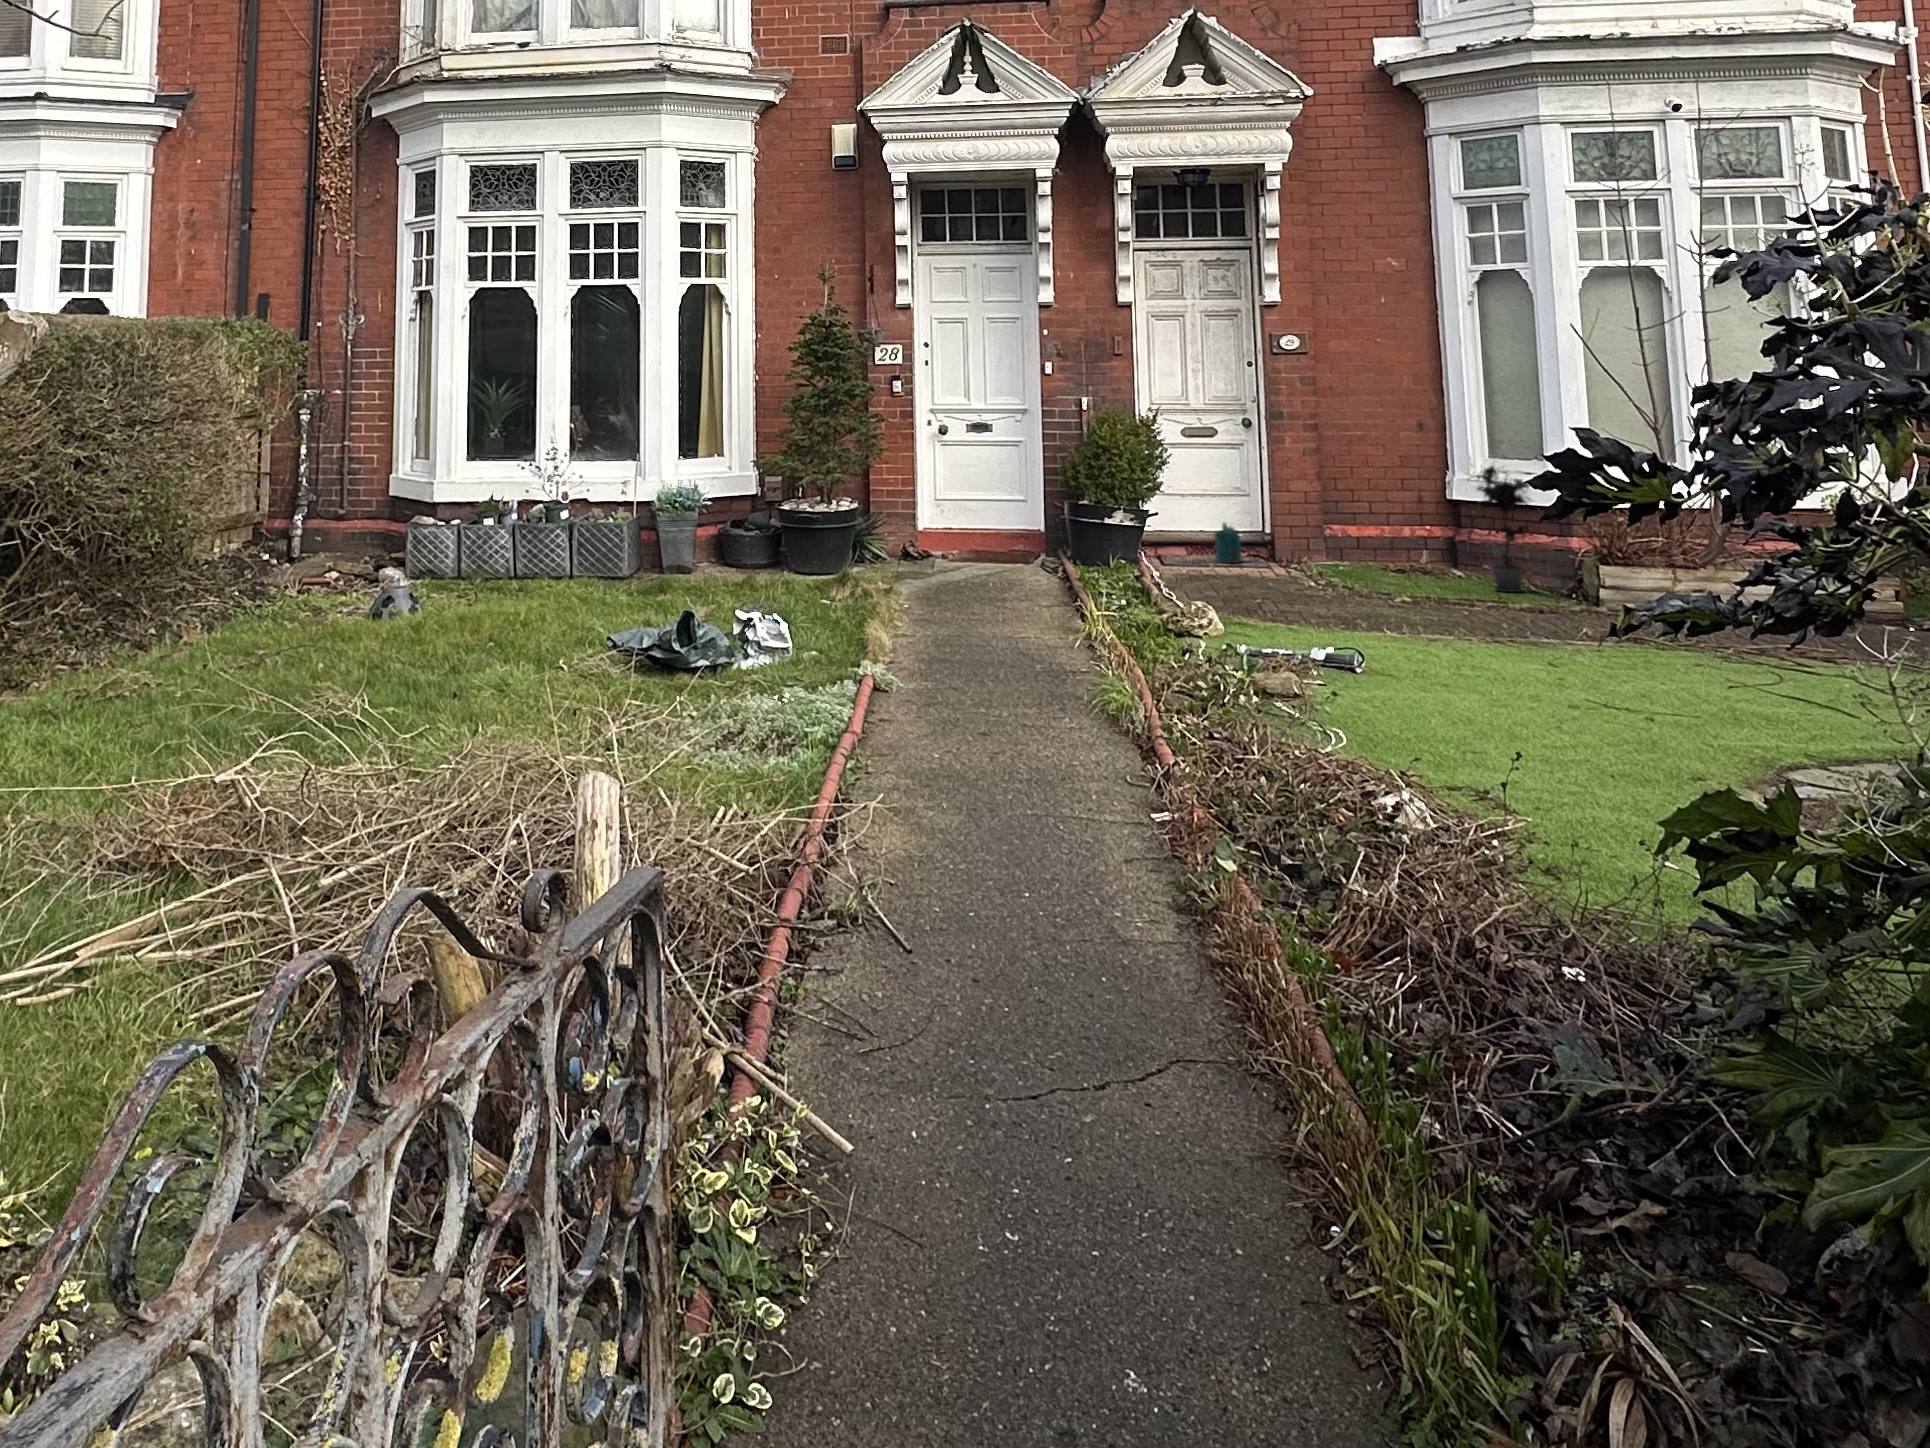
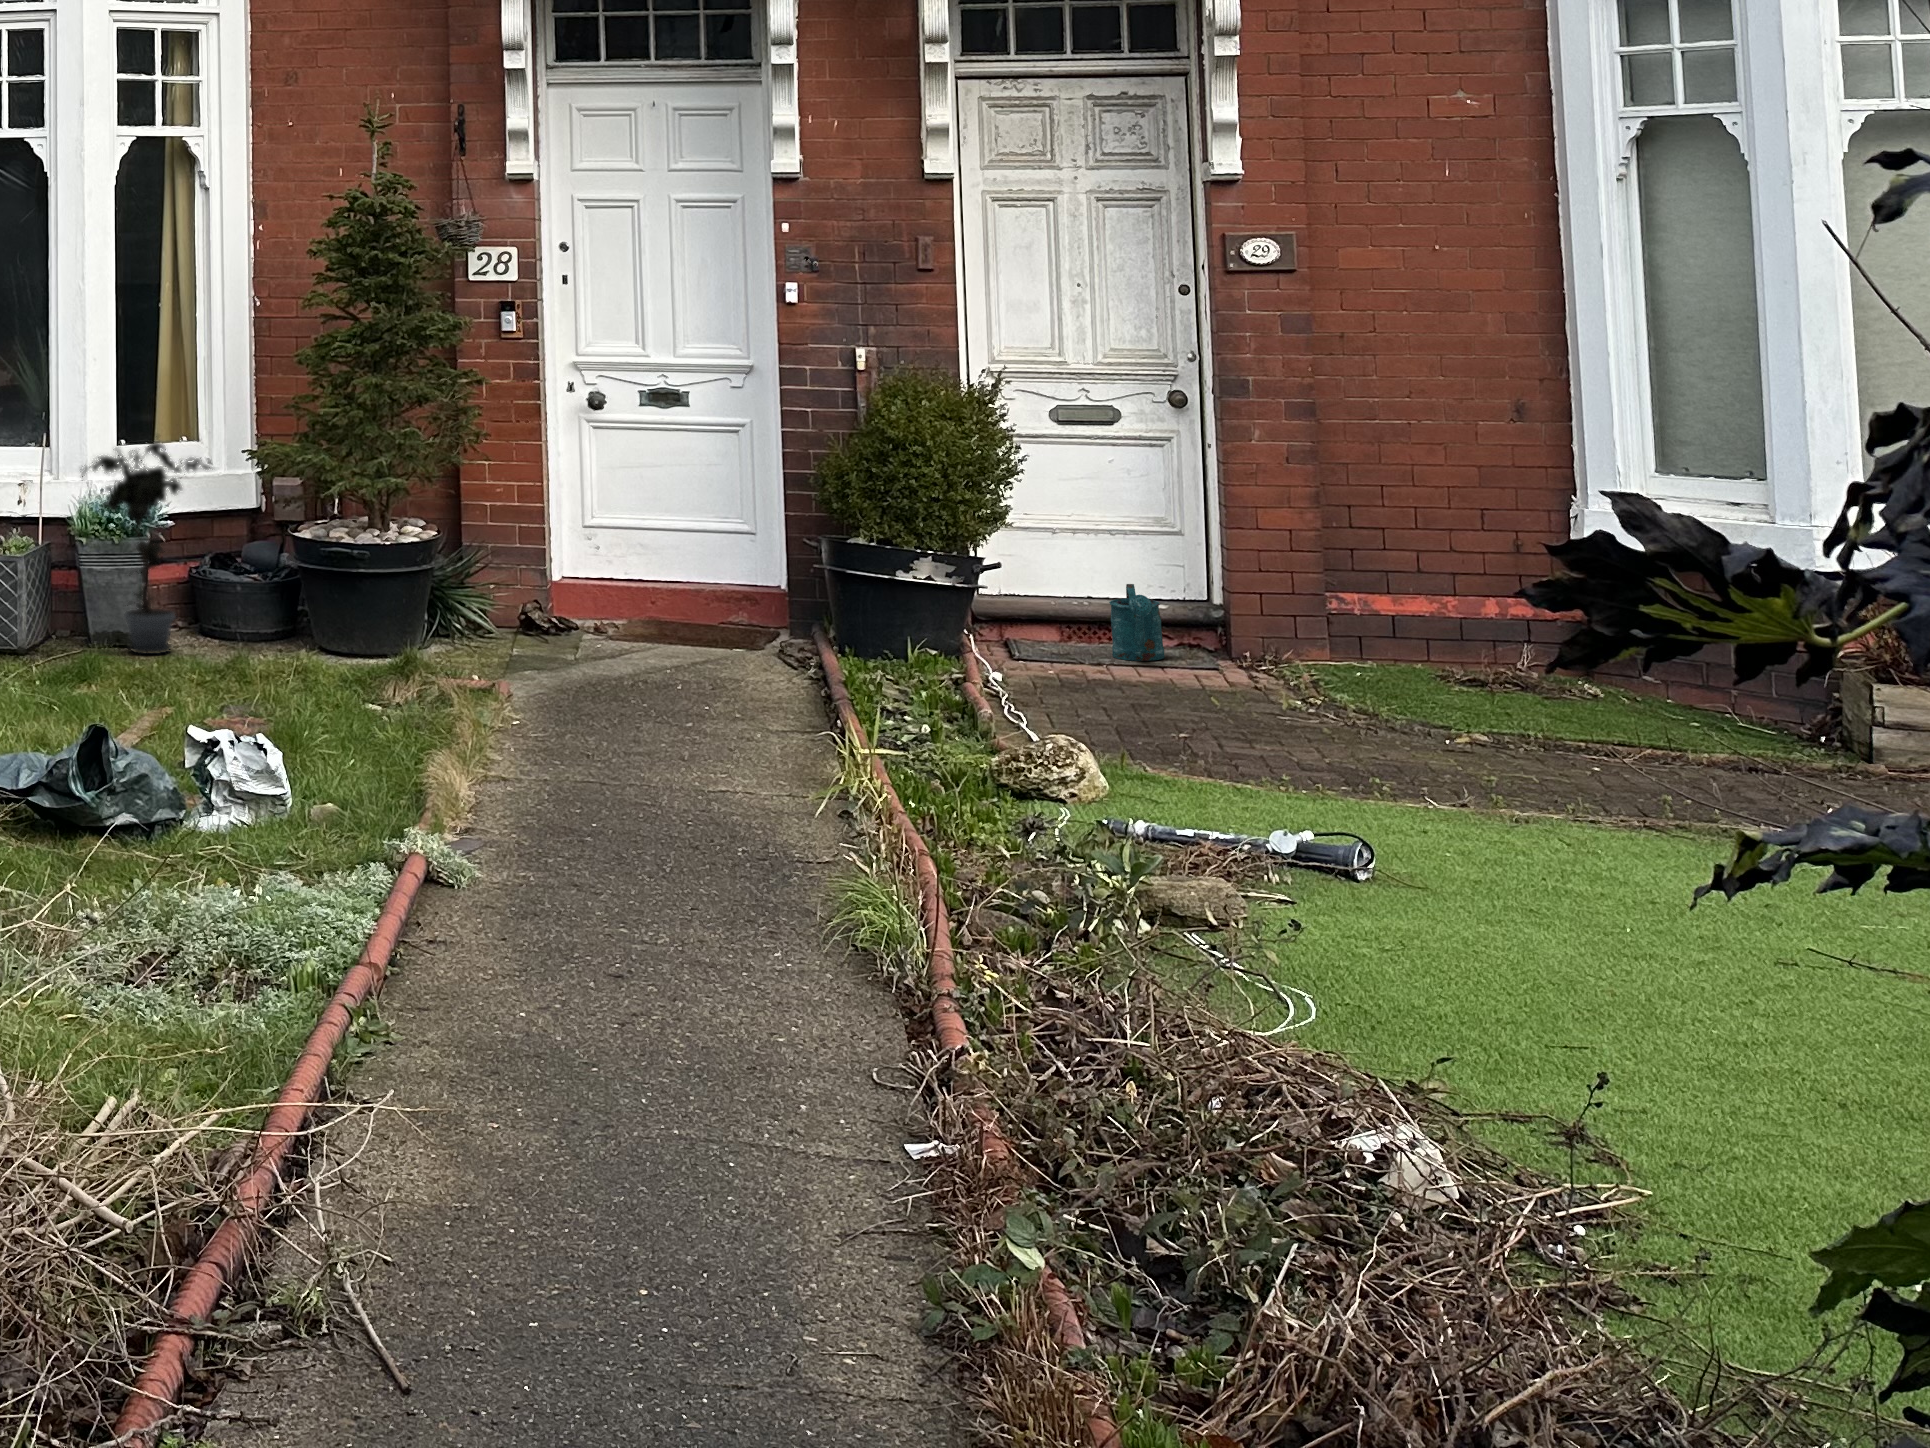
potted plant: present [1468,466,1532,592] -> present [80,436,210,654]

